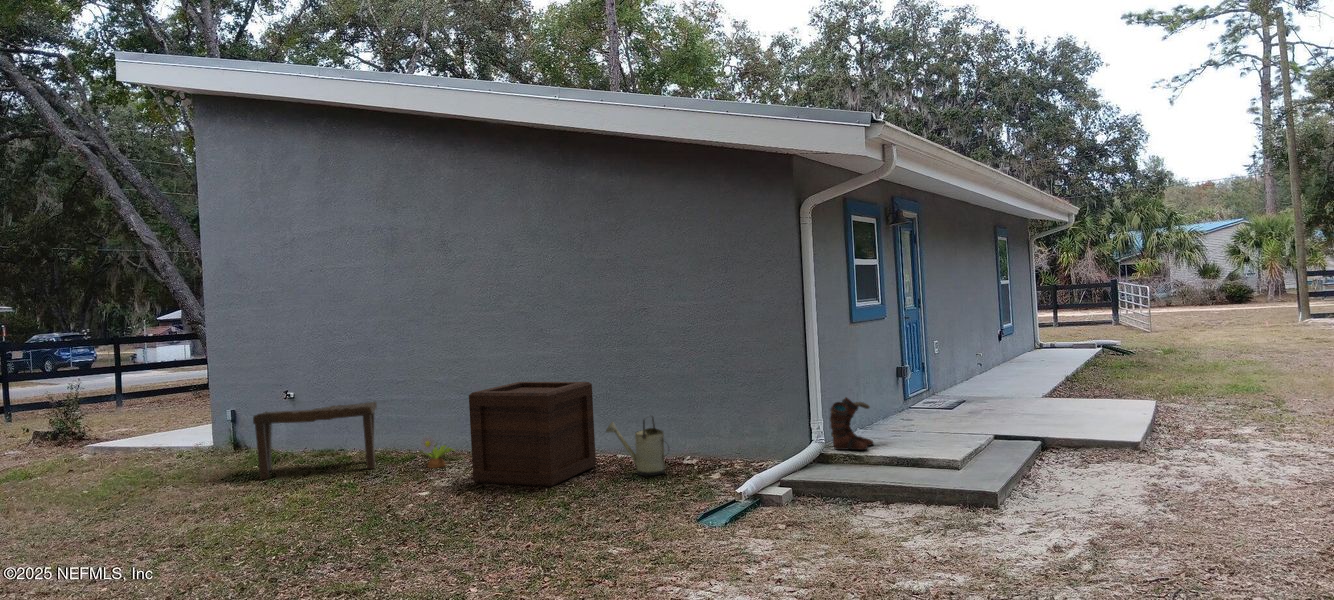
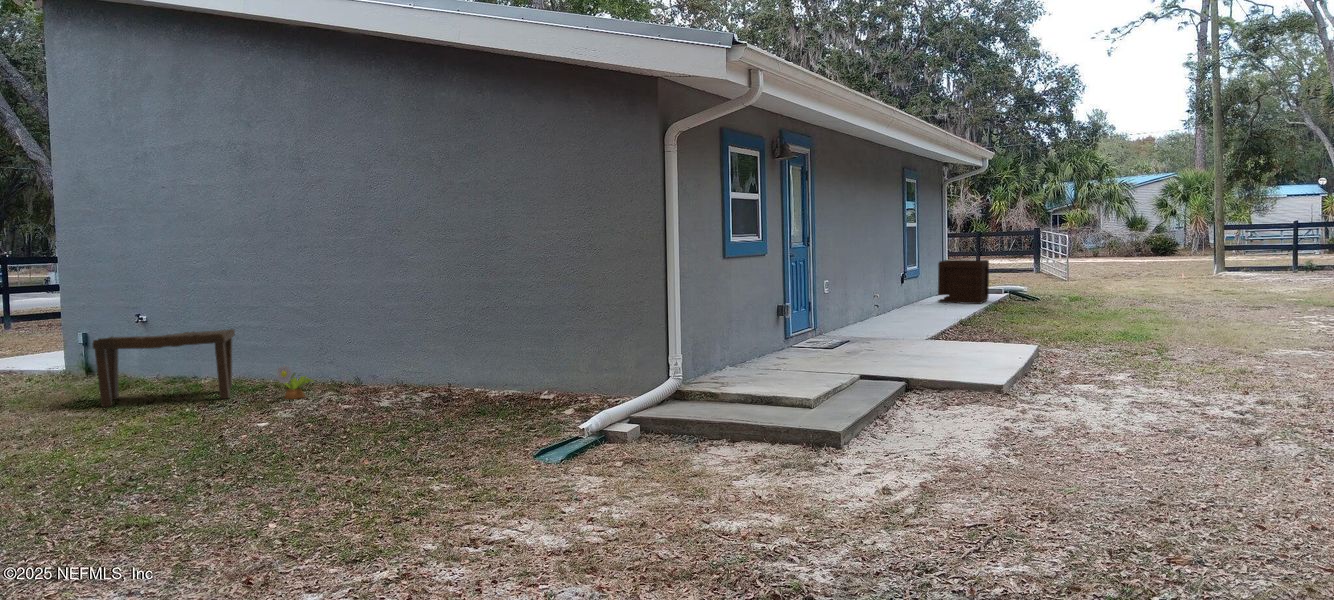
wooden crate: present [469,382,596,487] -> present [938,259,989,304]
boots: present [830,397,874,450] -> none [697,335,742,389]
watering can: present [606,417,669,476] -> none [467,349,531,411]

